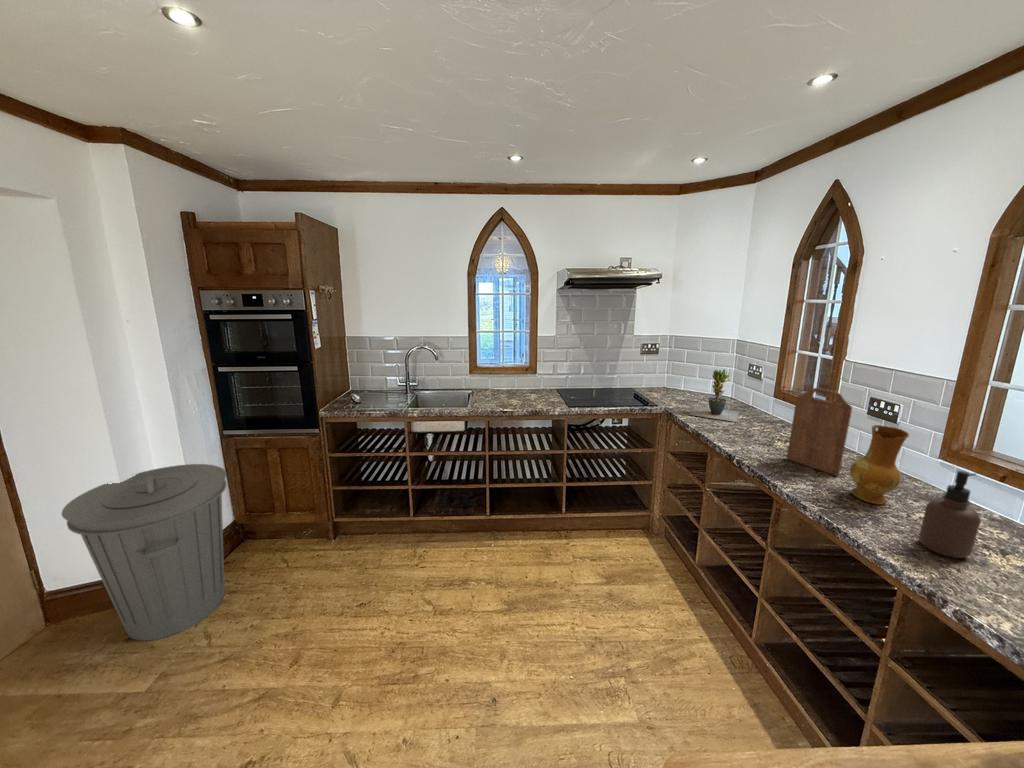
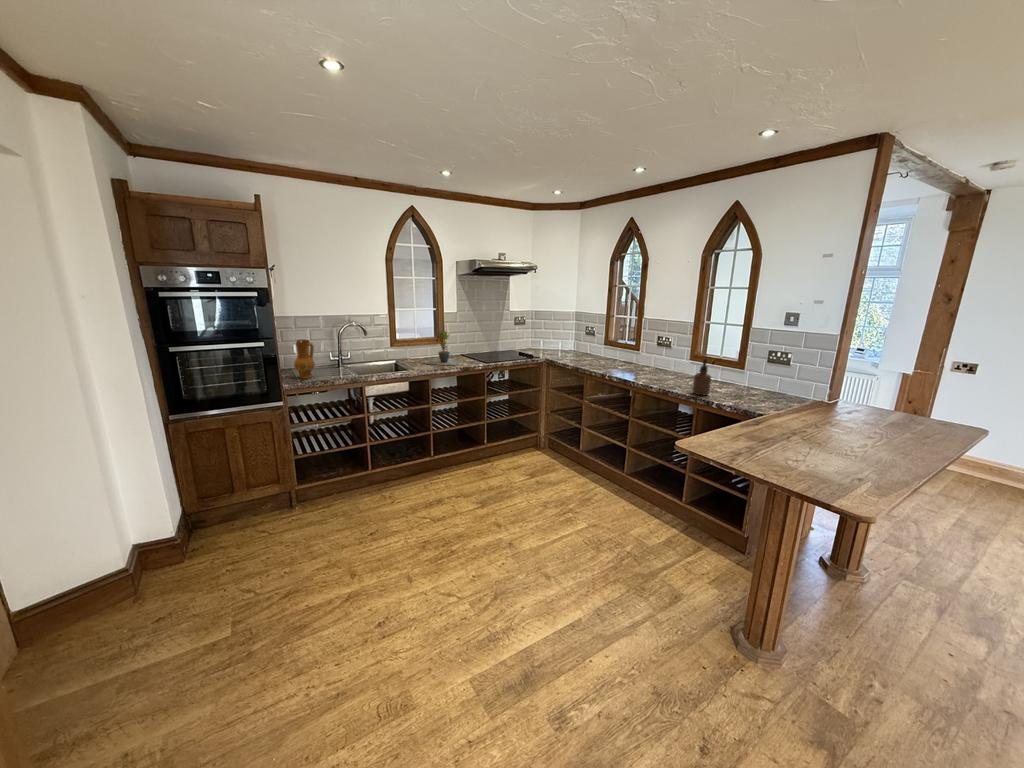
potted plant: present [690,369,739,422] -> present [427,331,459,365]
cutting board: present [787,388,852,476] -> none [627,333,657,378]
ceramic jug: present [850,425,909,505] -> present [294,340,315,379]
trash can: present [61,464,226,641] -> none [69,445,235,621]

